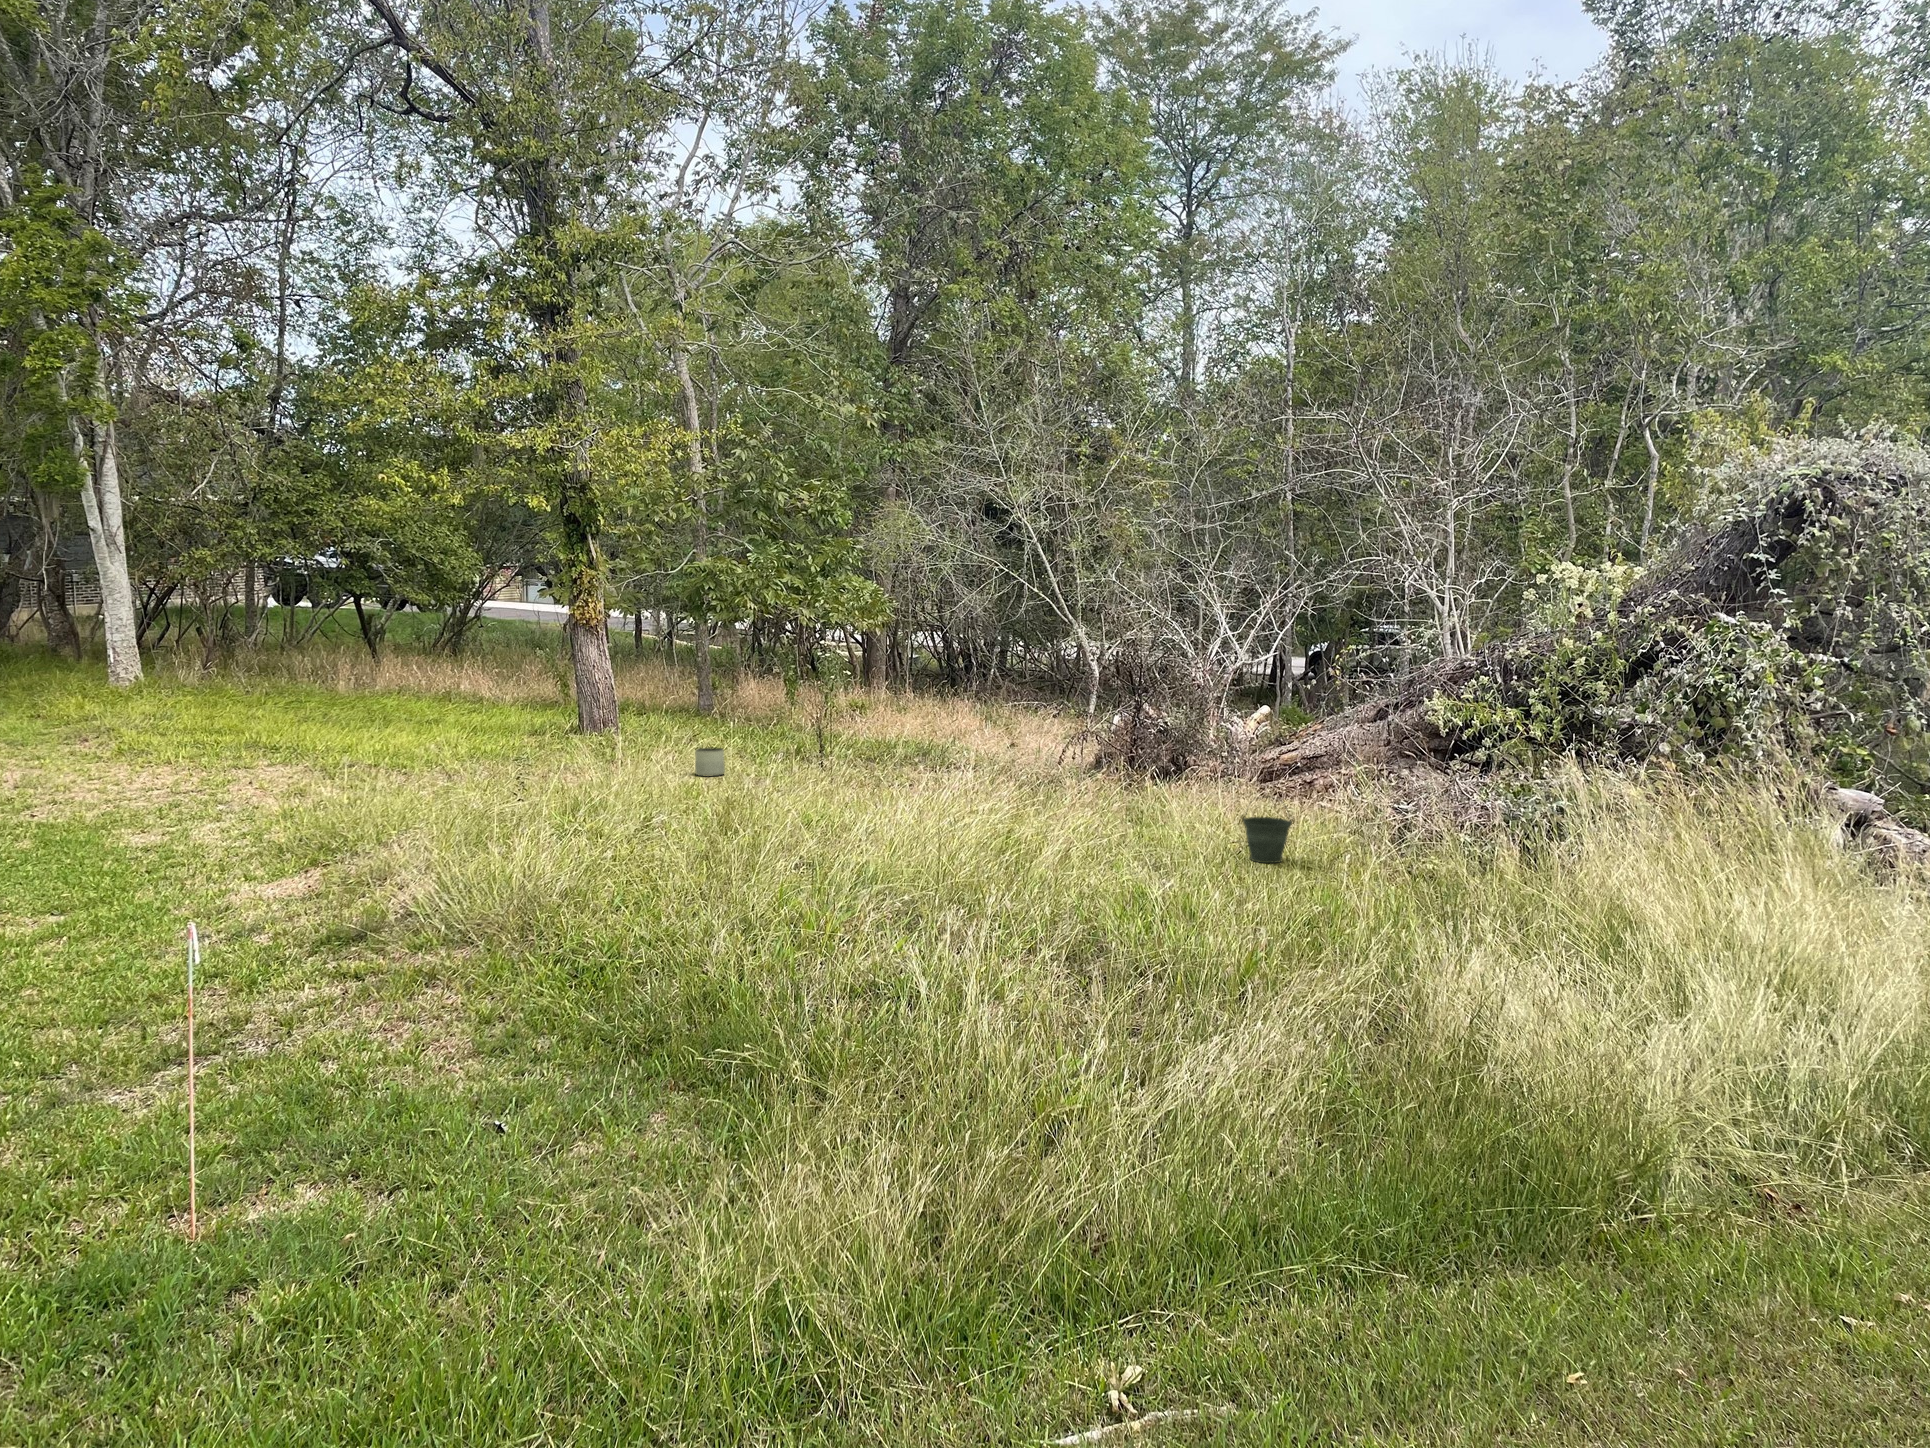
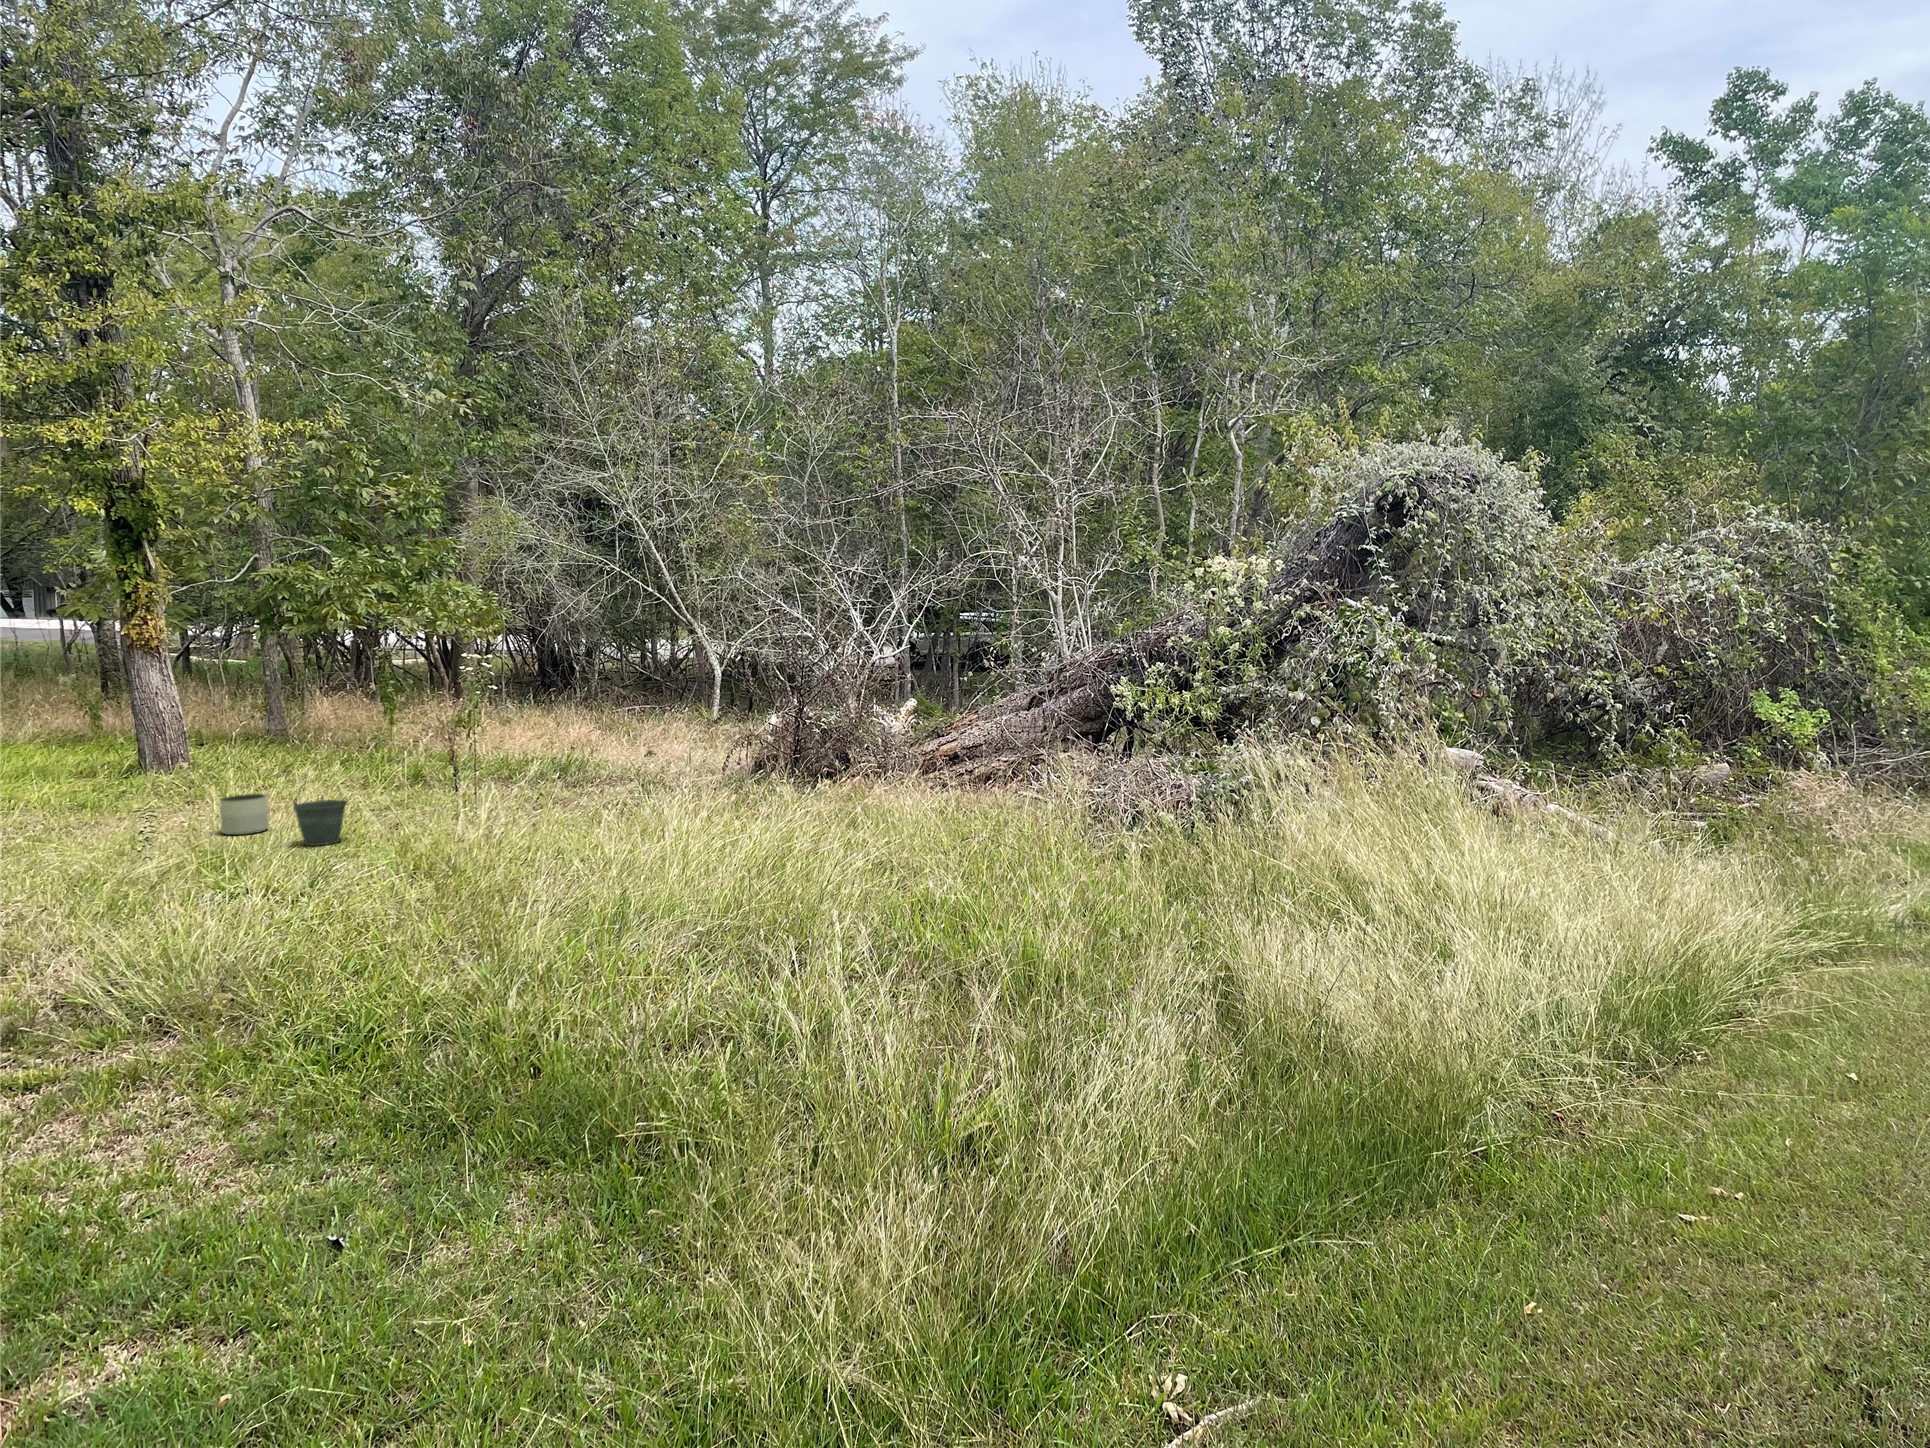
bucket: present [1243,797,1294,863] -> present [293,787,347,846]

